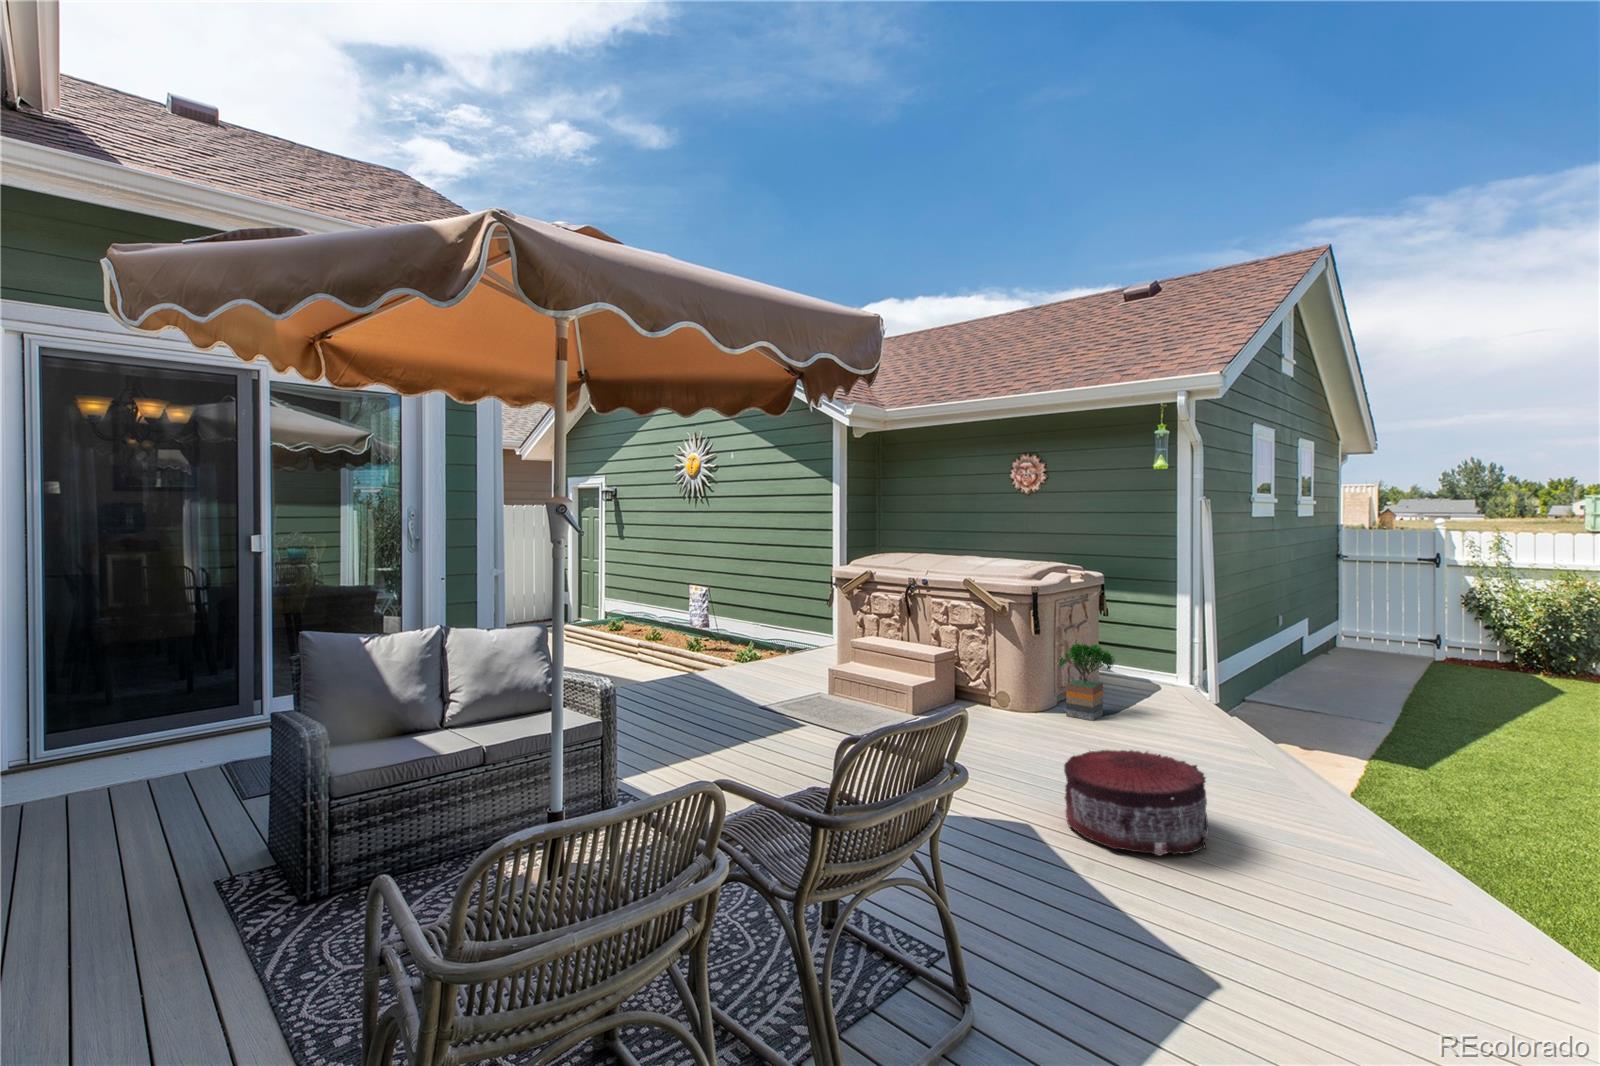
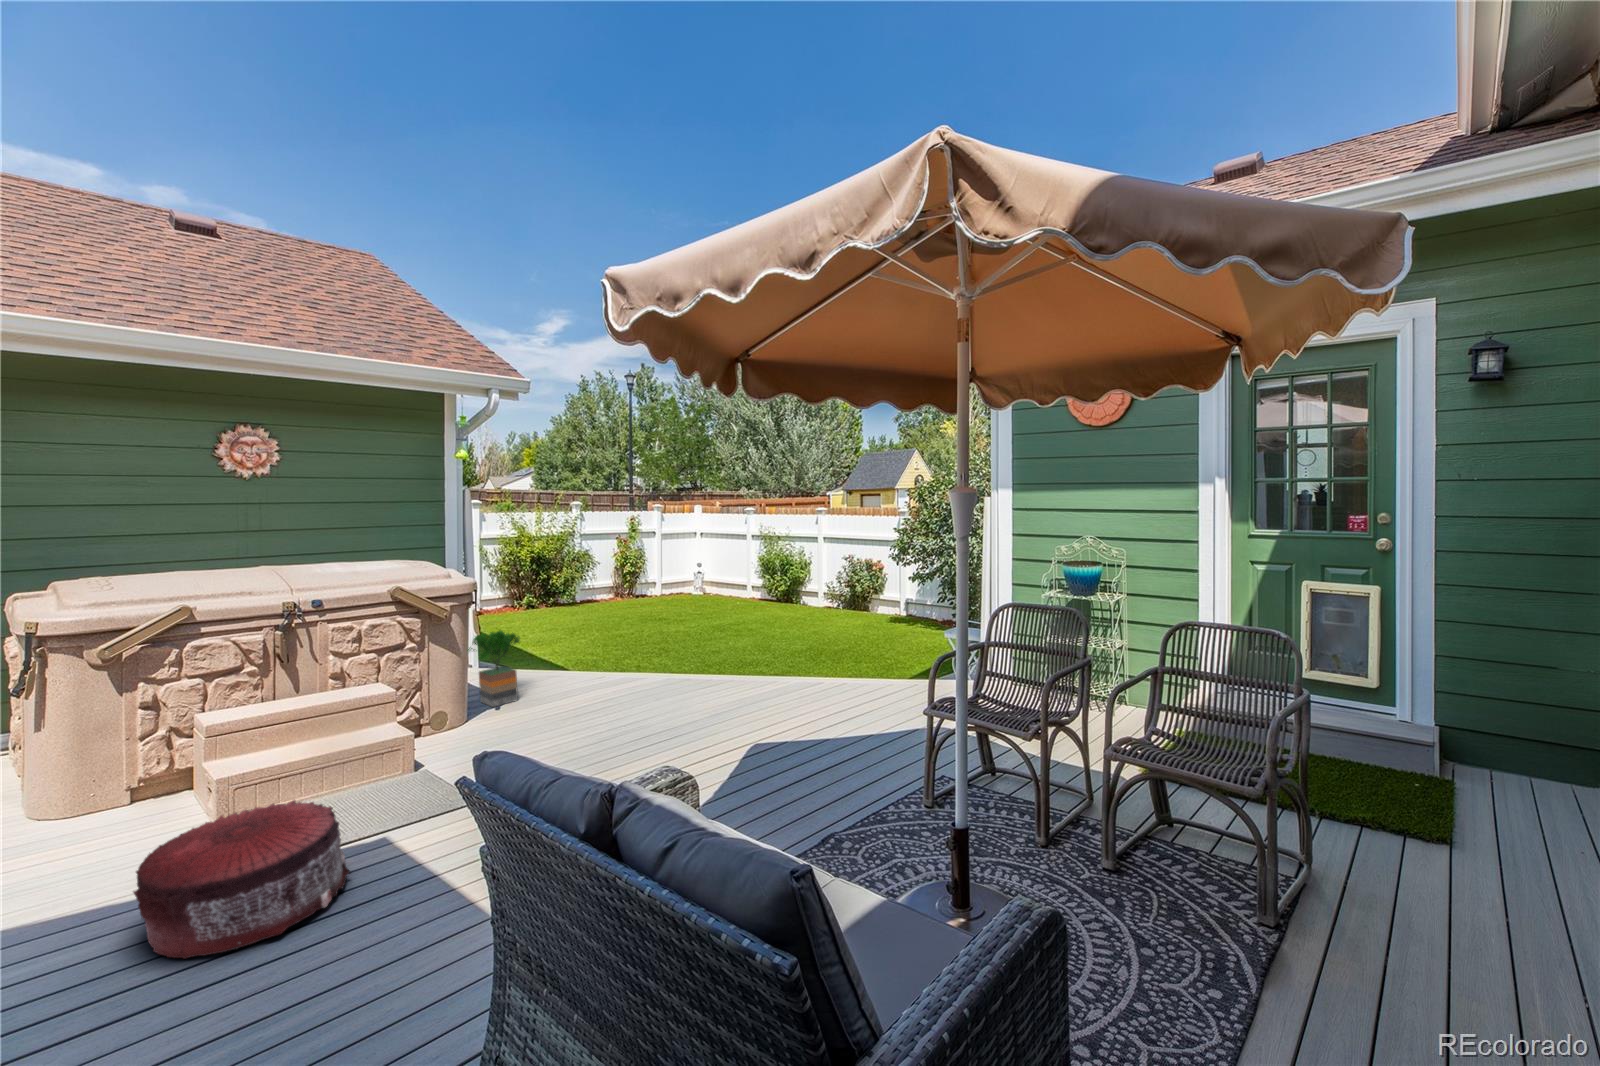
pouf: present [1064,750,1209,856] -> present [133,800,350,959]

